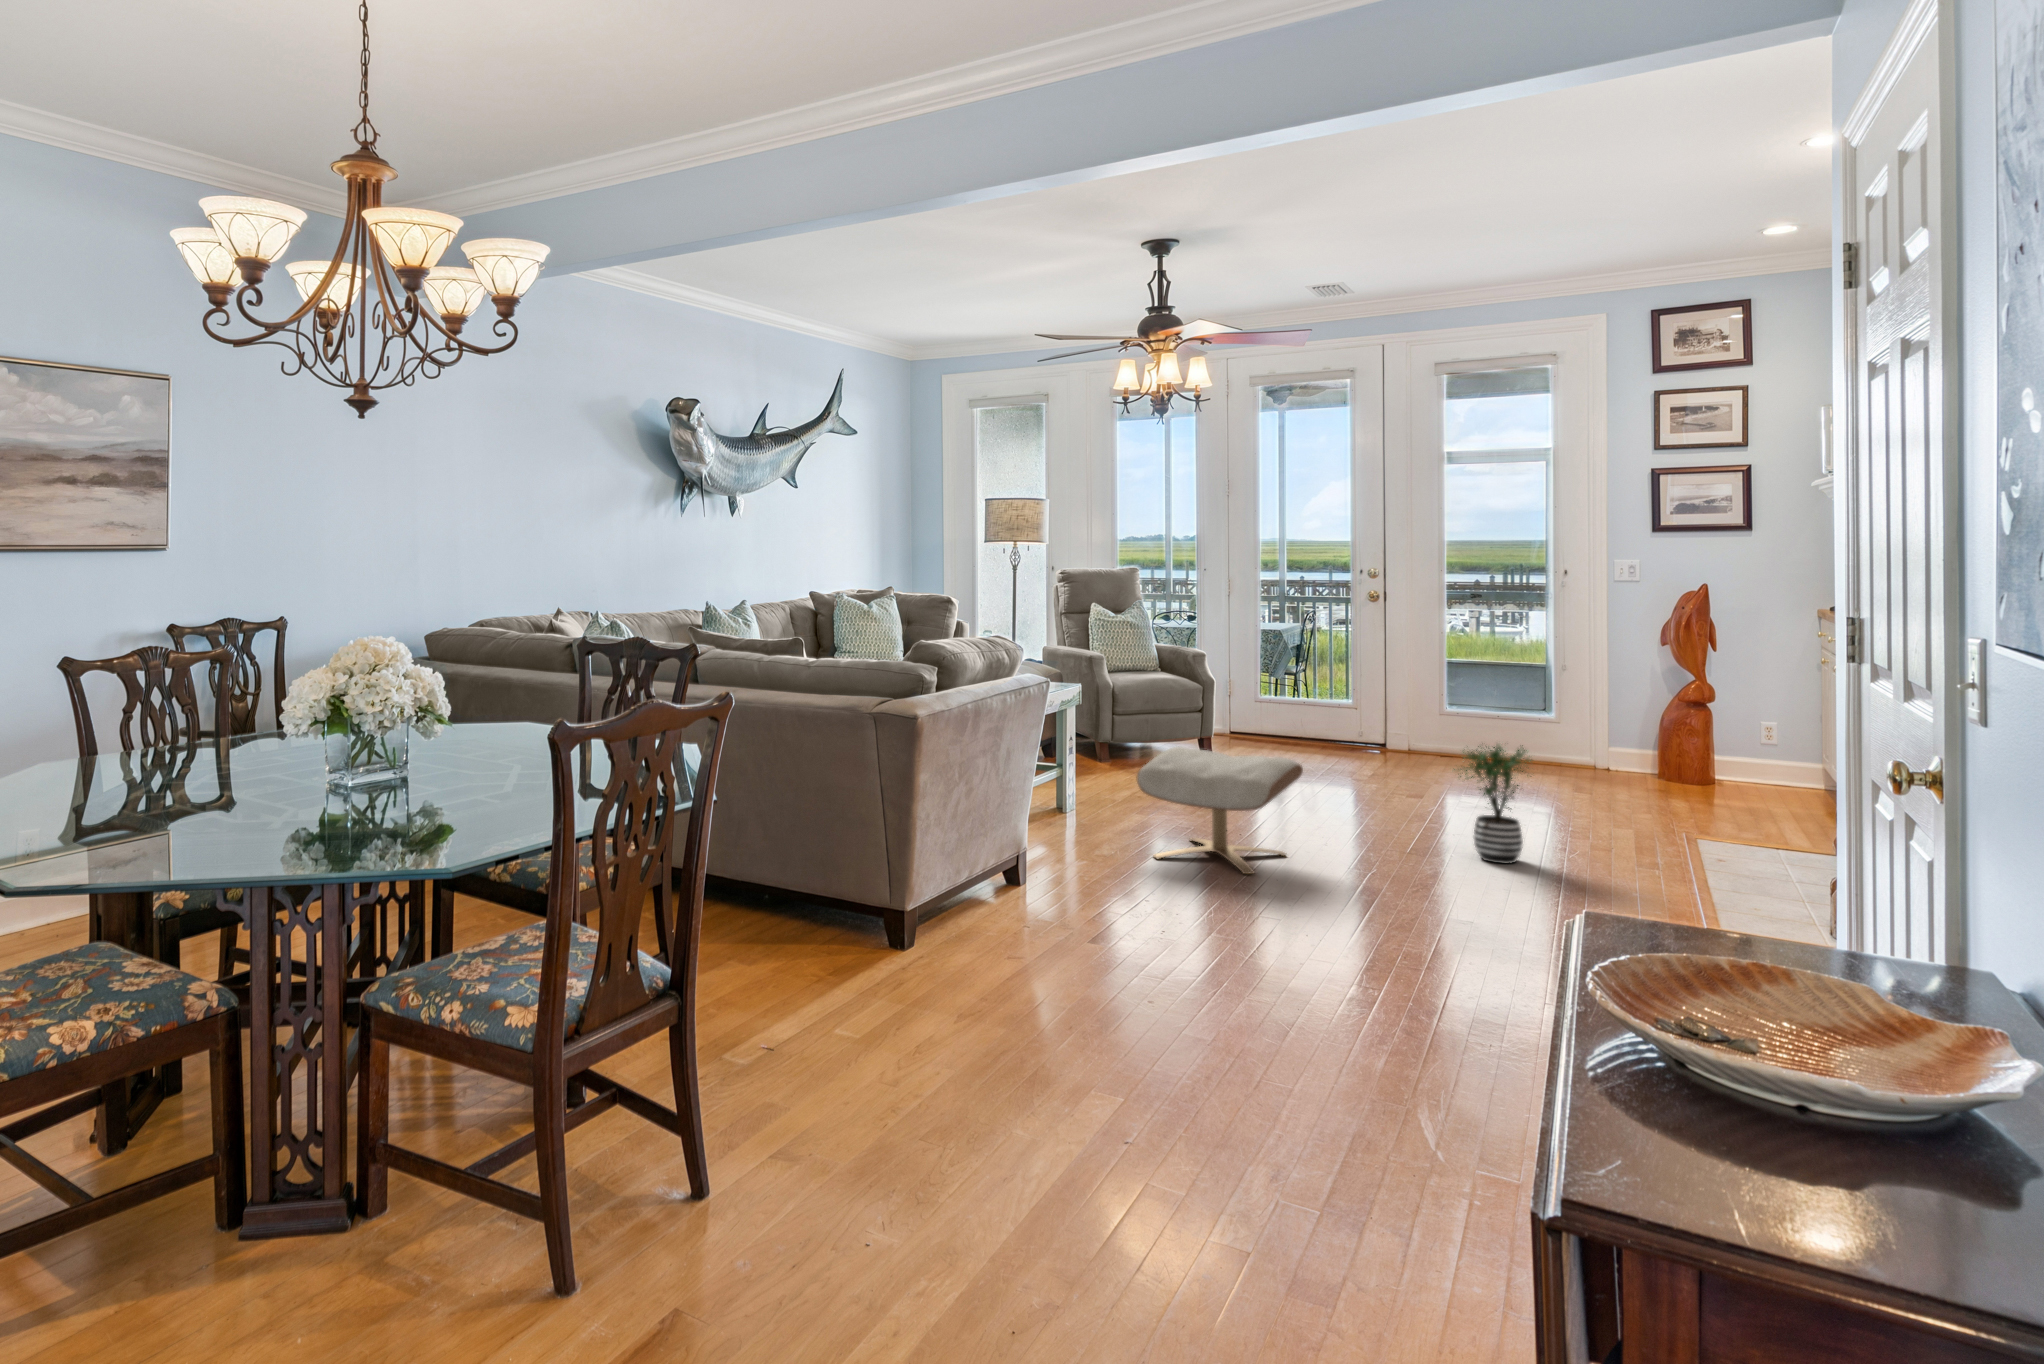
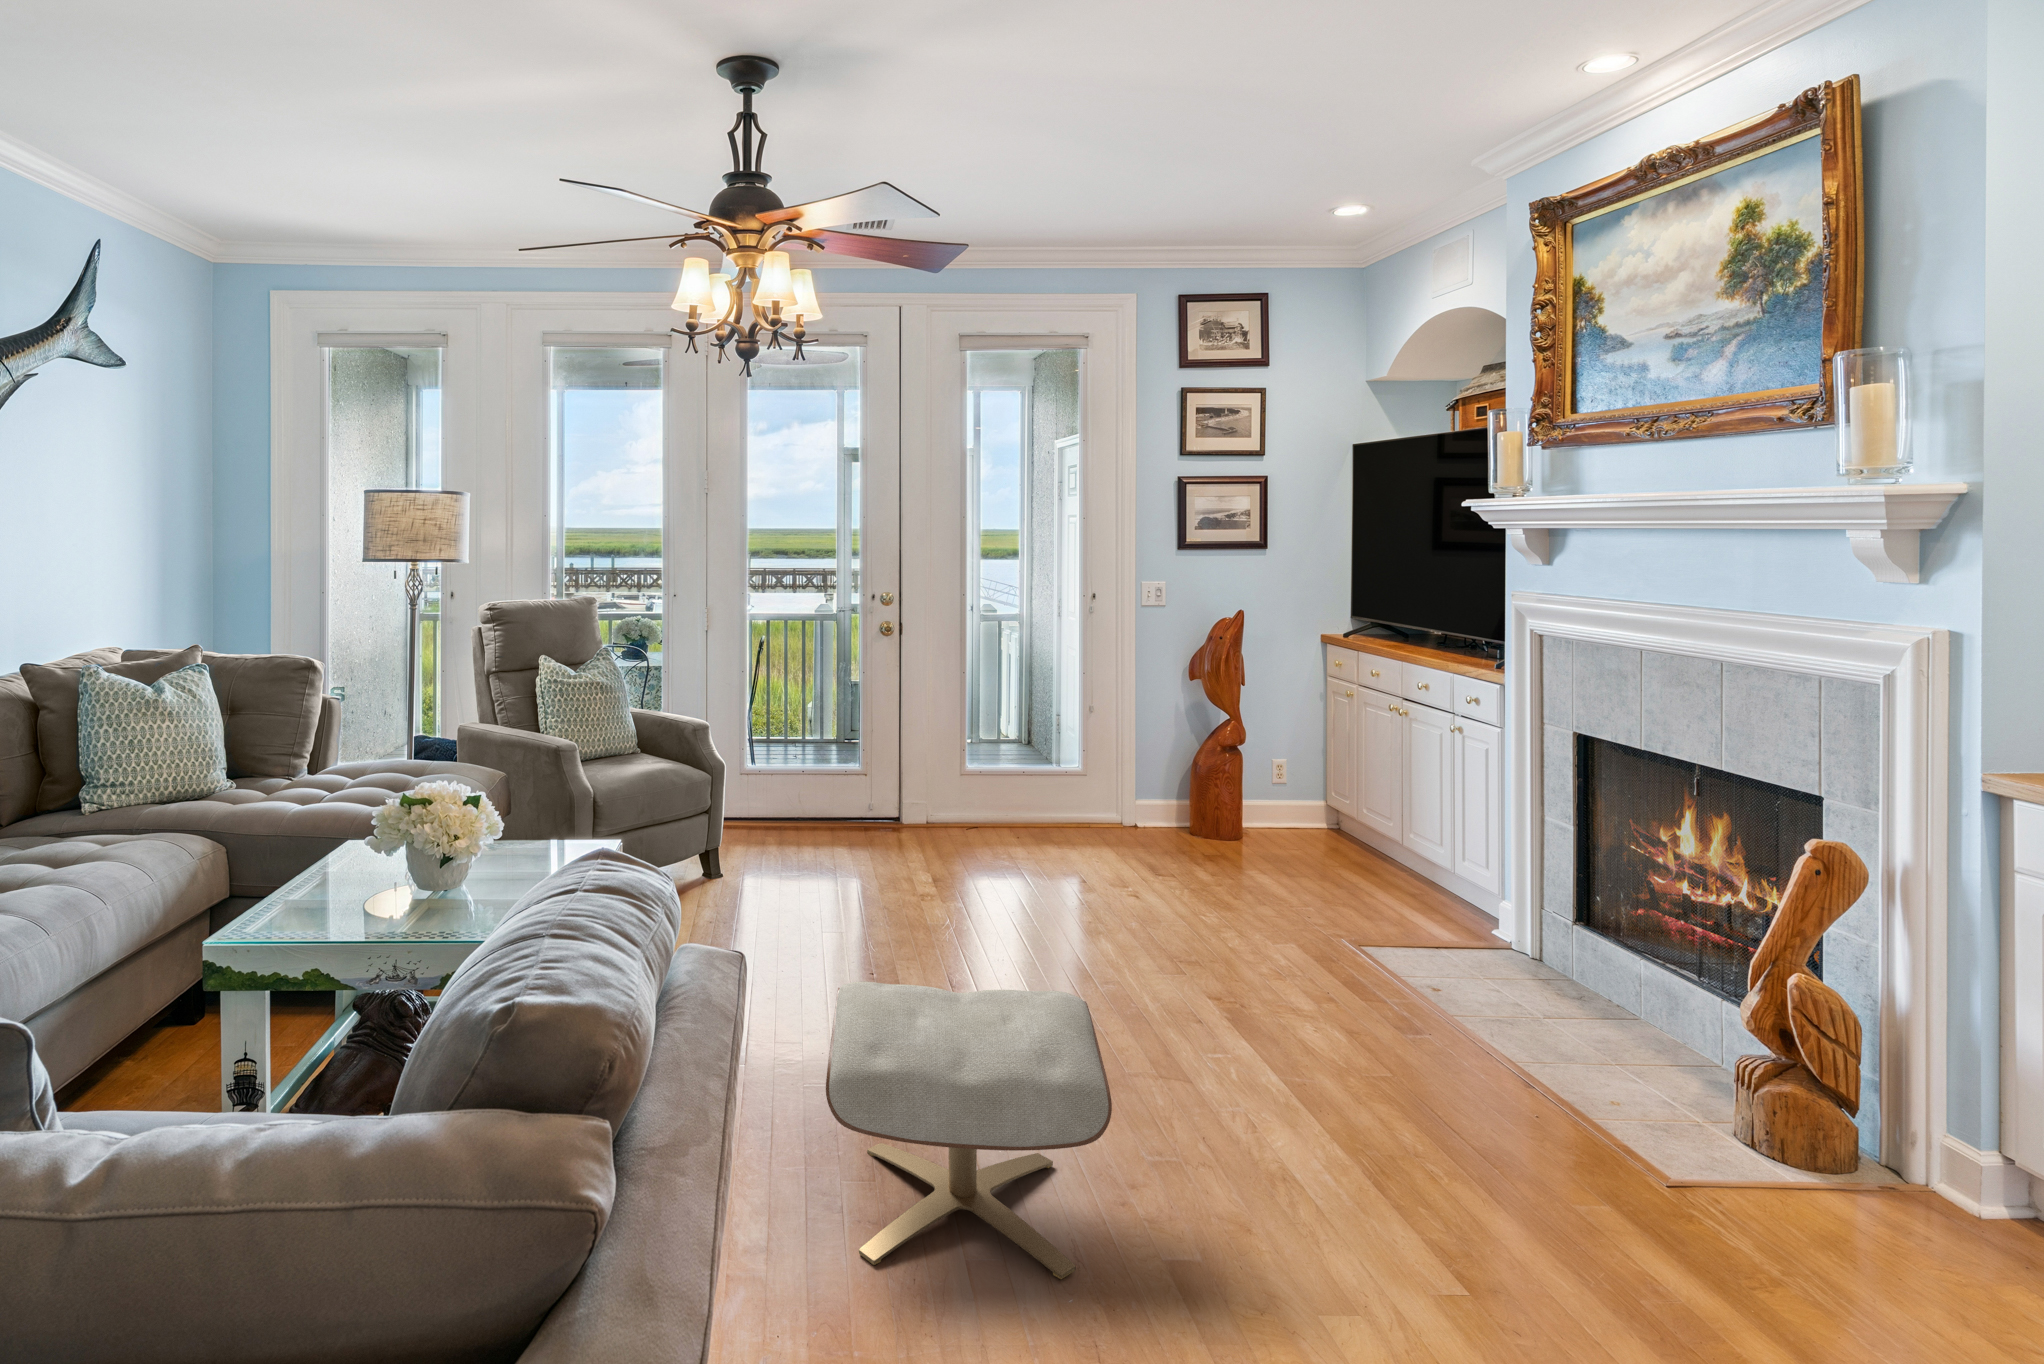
potted plant: present [1454,745,1531,864] -> none [1229,889,1370,1087]

